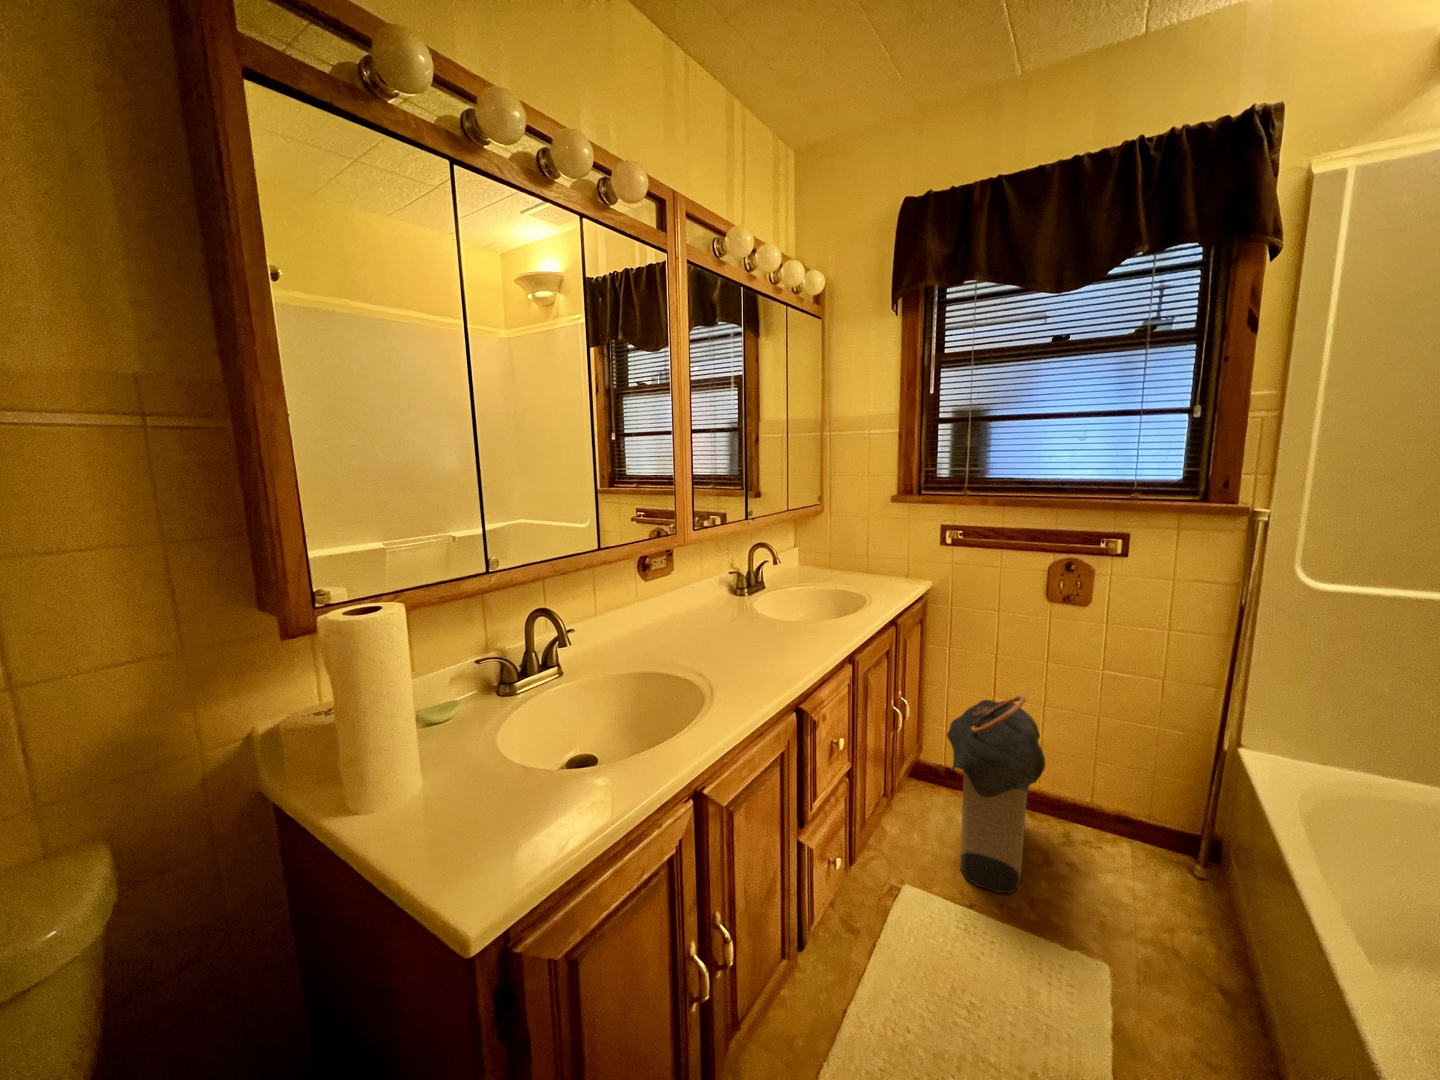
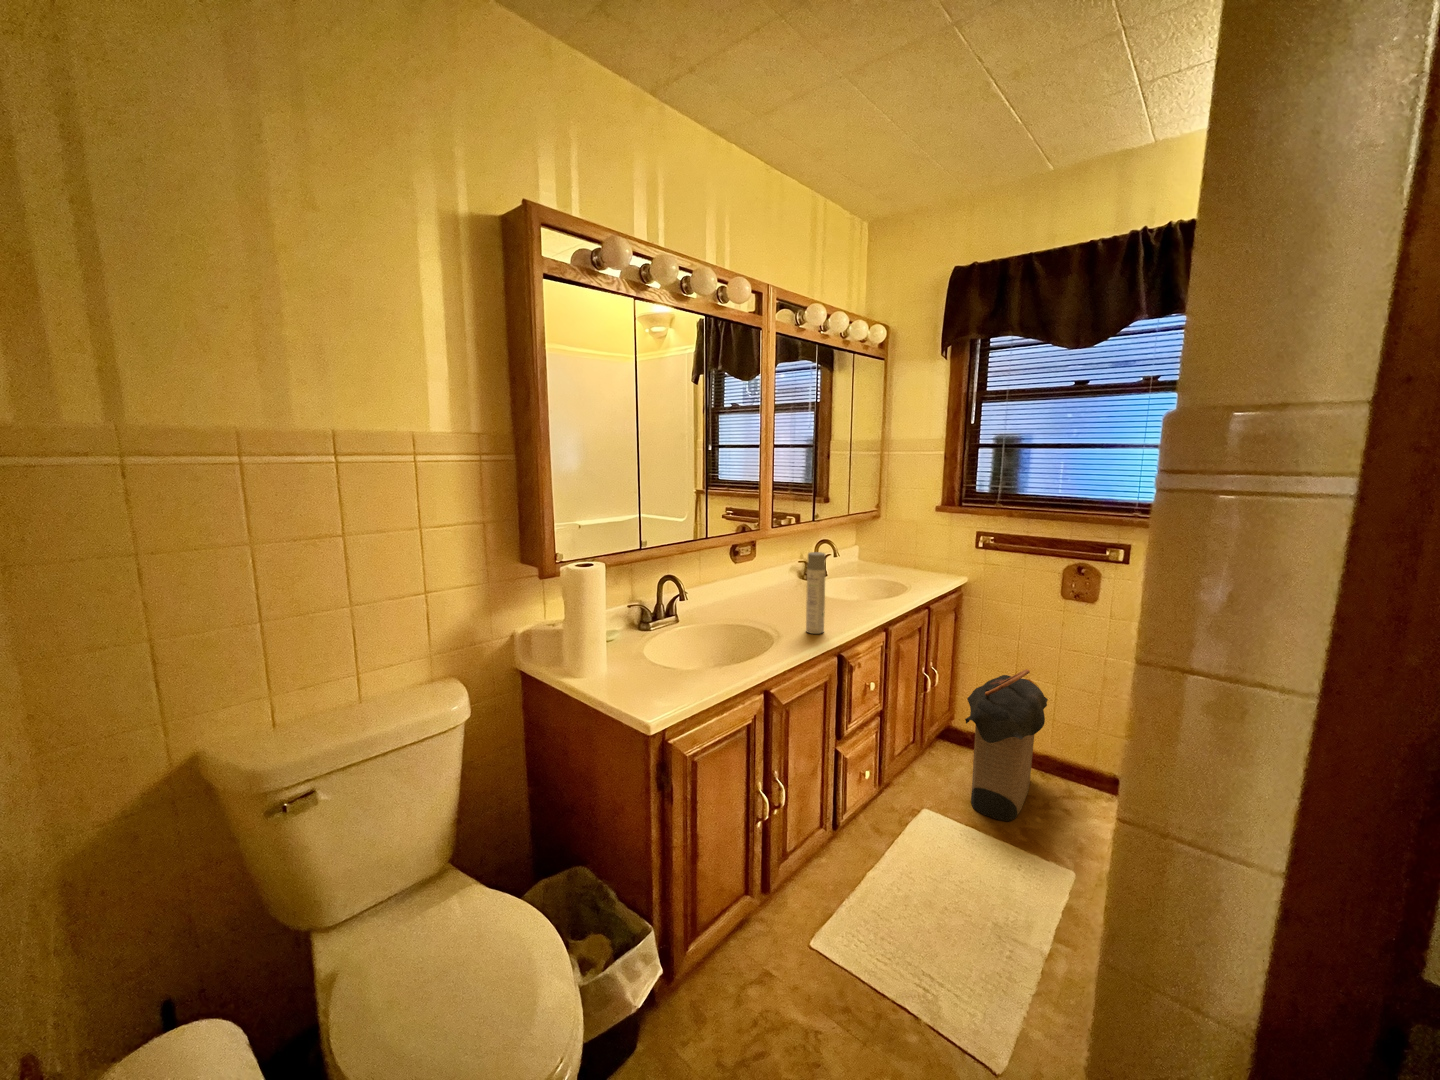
spray bottle: none [748,564,776,684] -> present [806,552,825,634]

